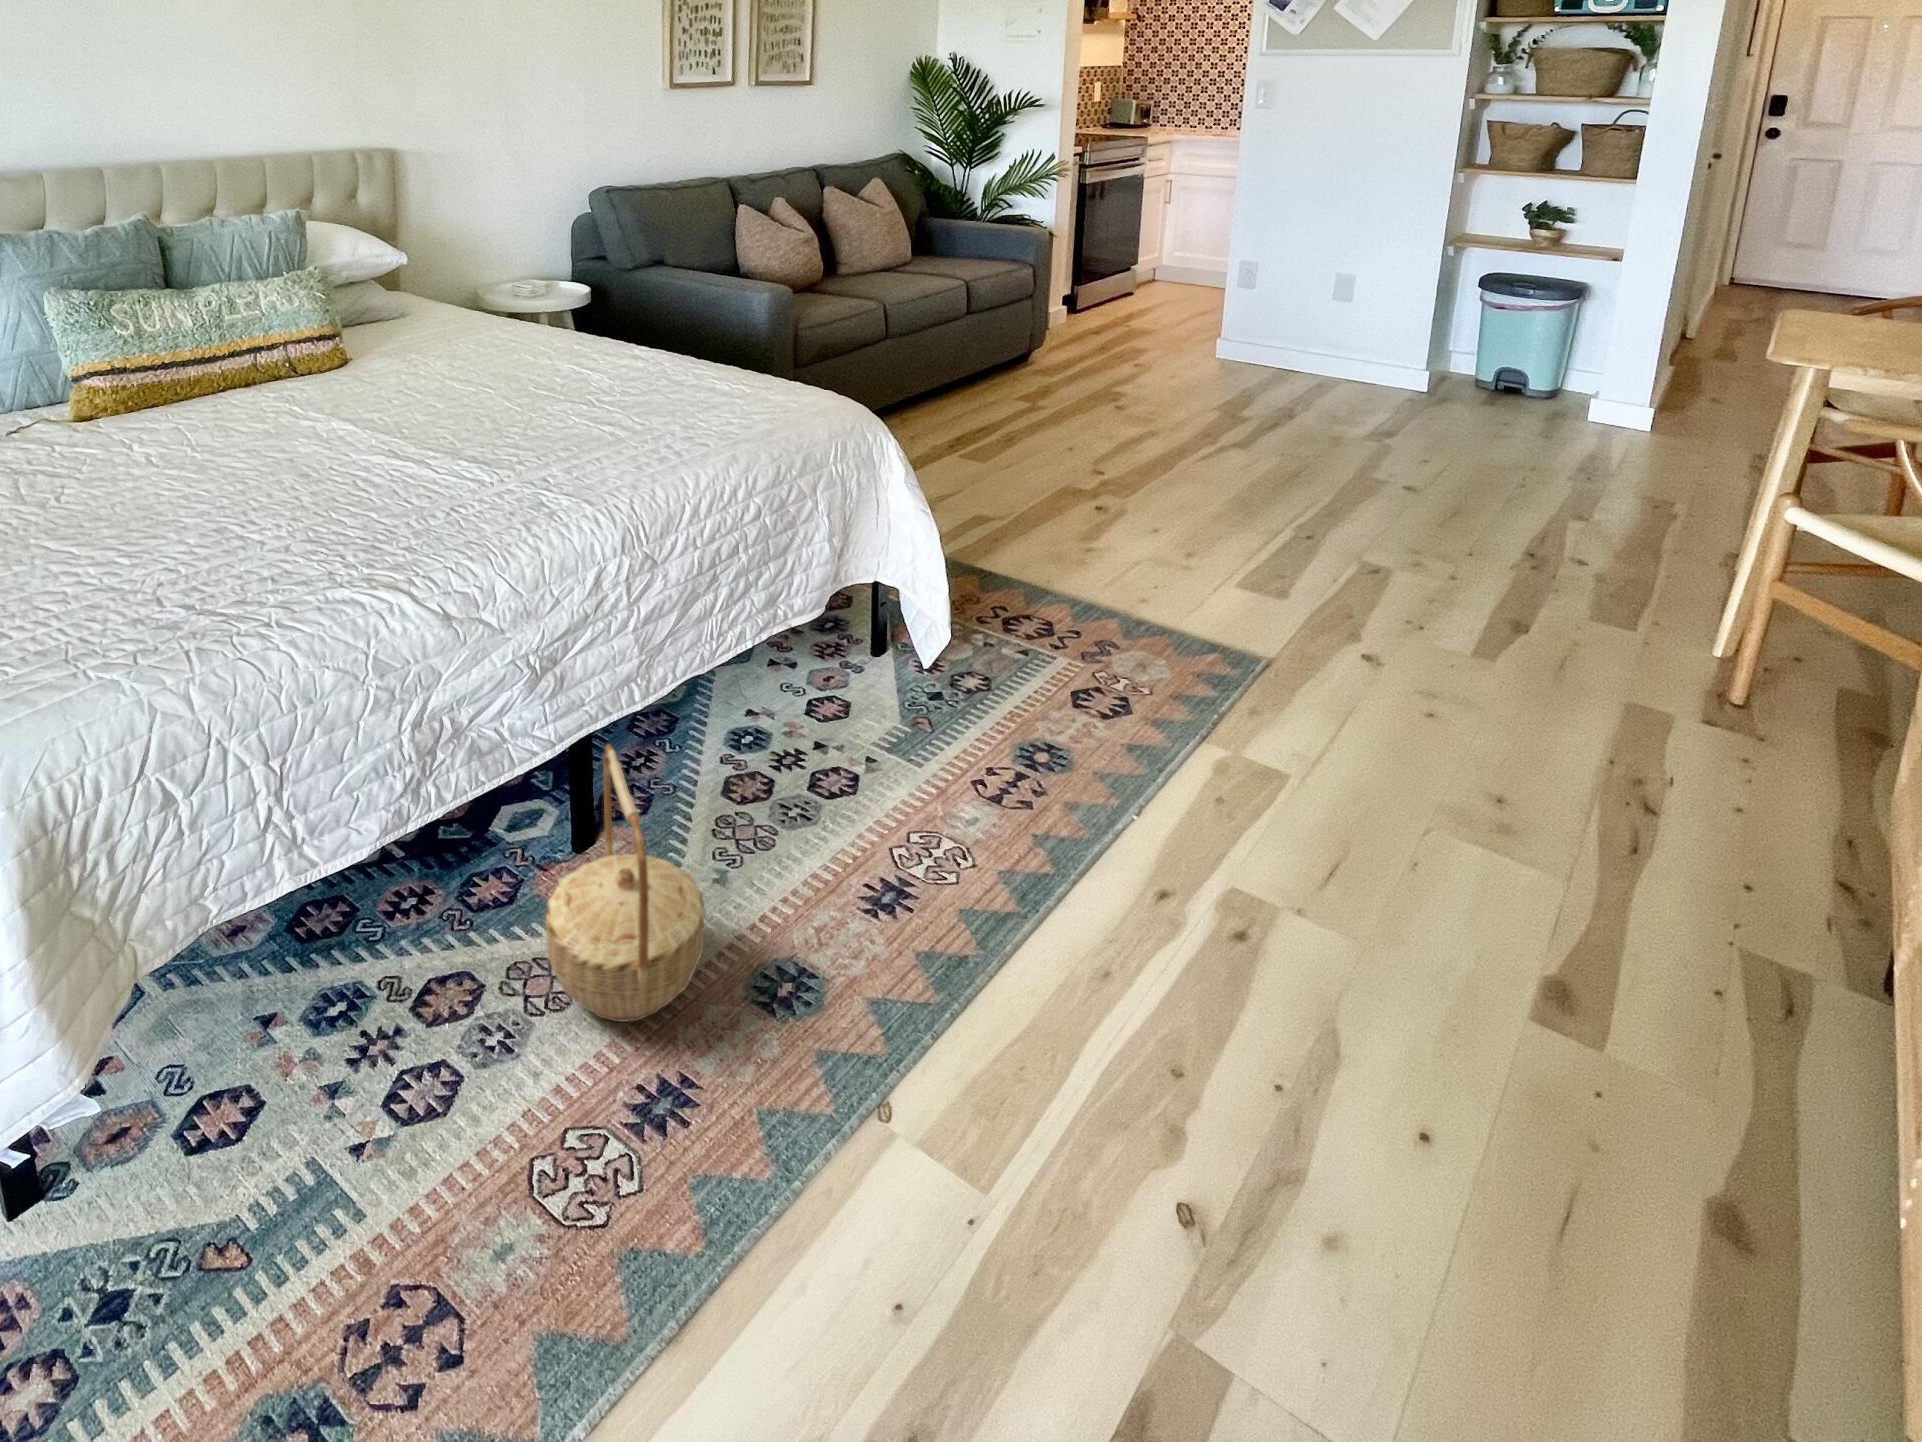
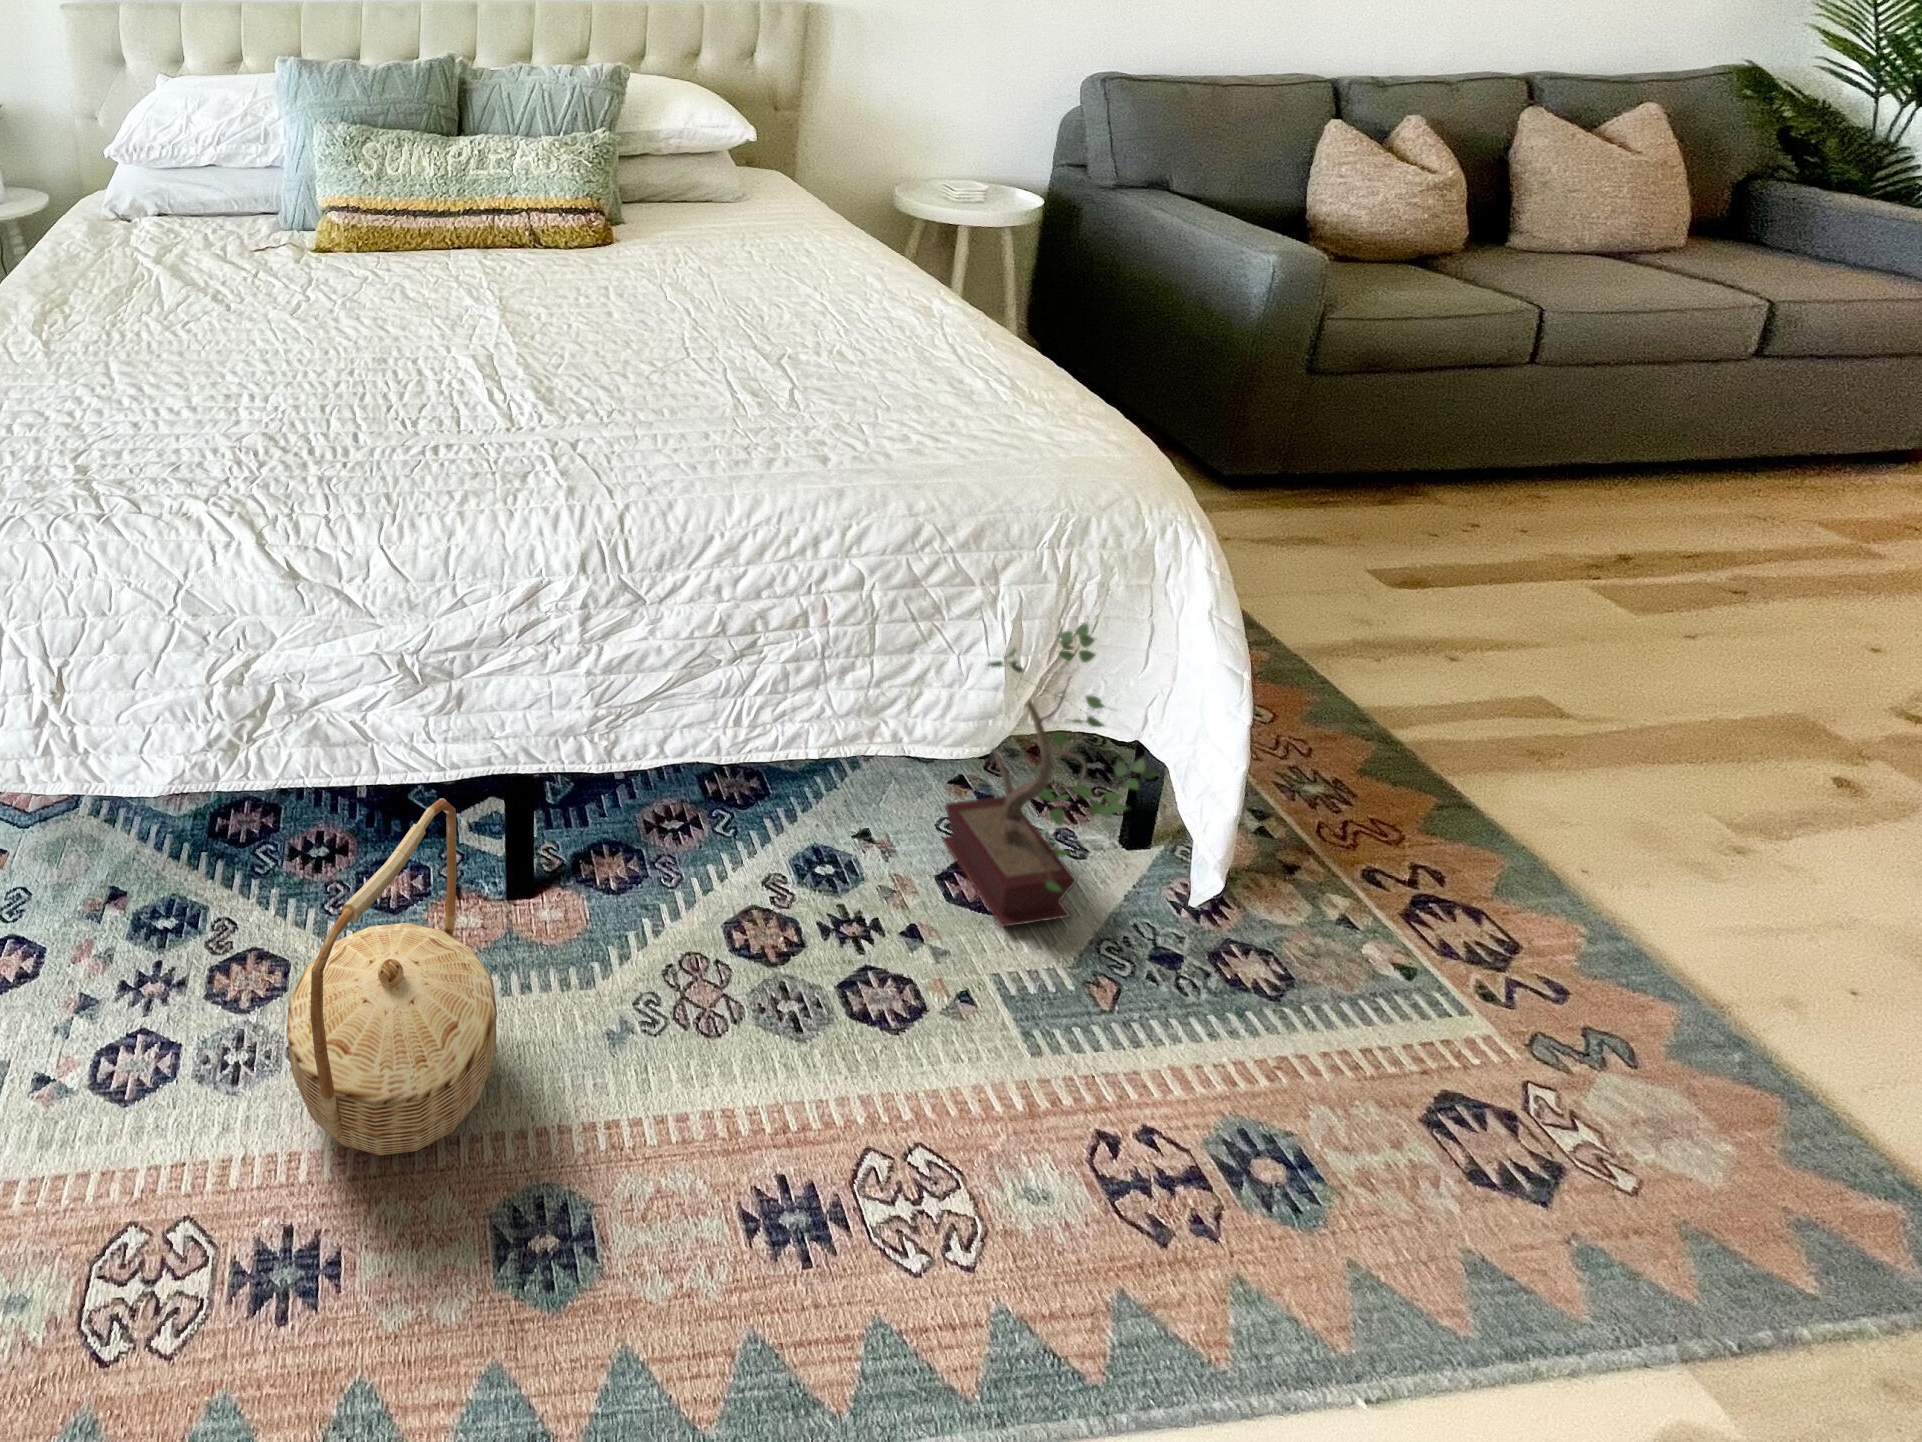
potted plant: none [777,505,942,717] -> present [942,622,1156,927]

